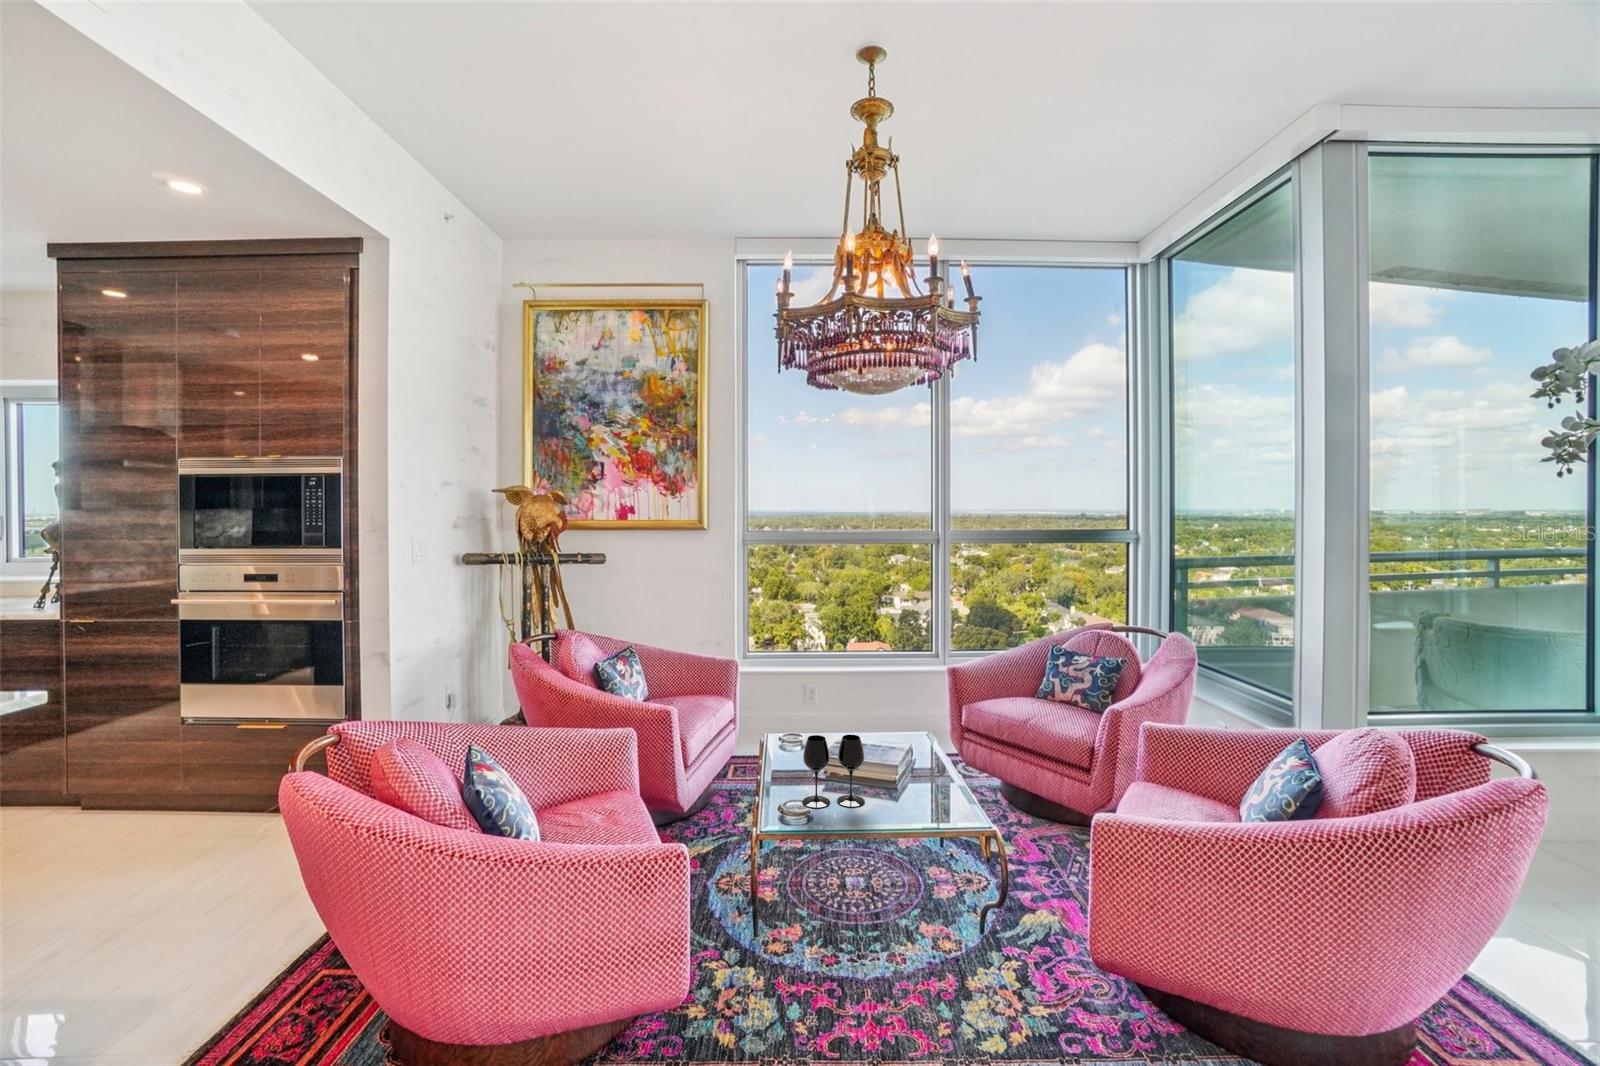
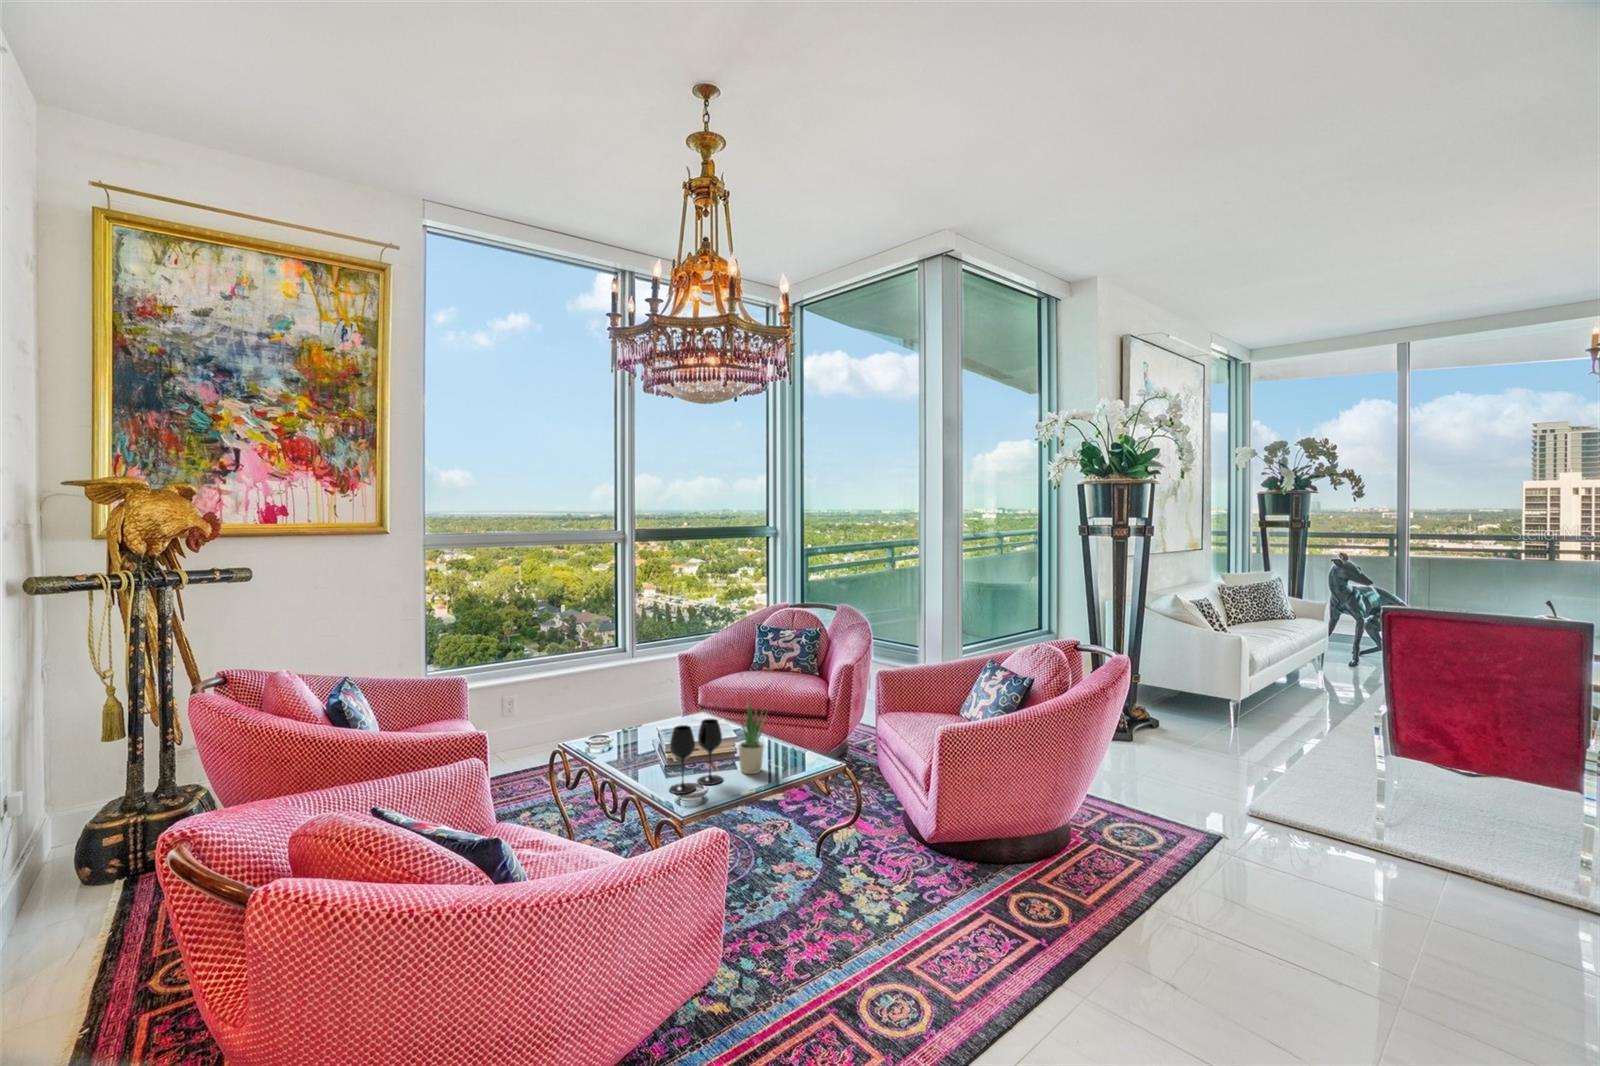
potted plant: none [888,722,922,808] -> present [738,702,766,774]

